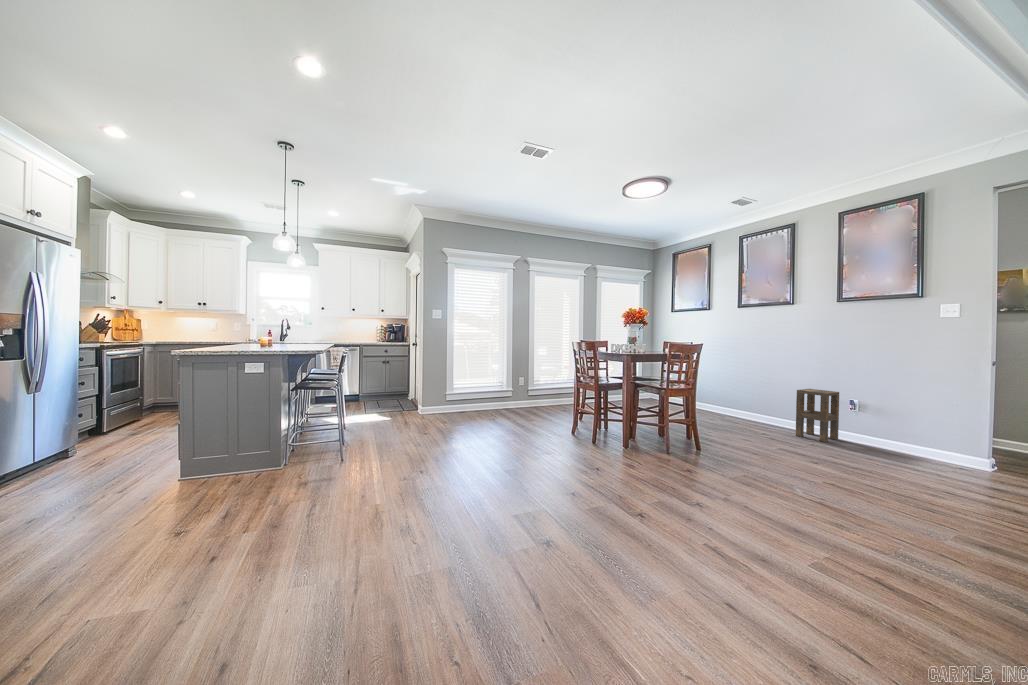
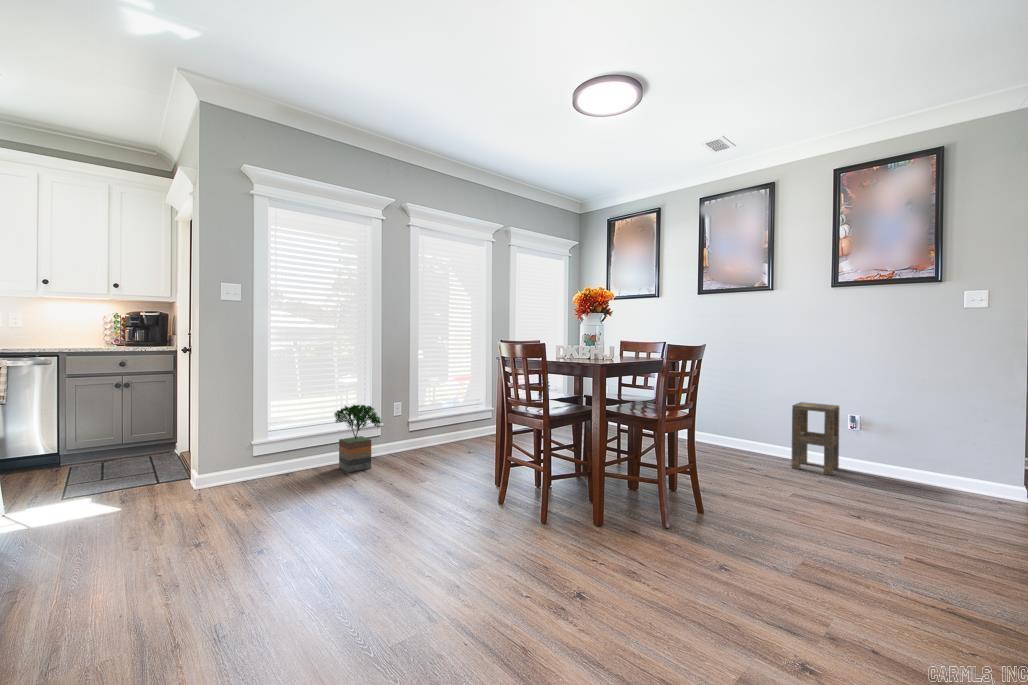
potted tree: none [486,376,512,414] -> present [334,405,381,472]

